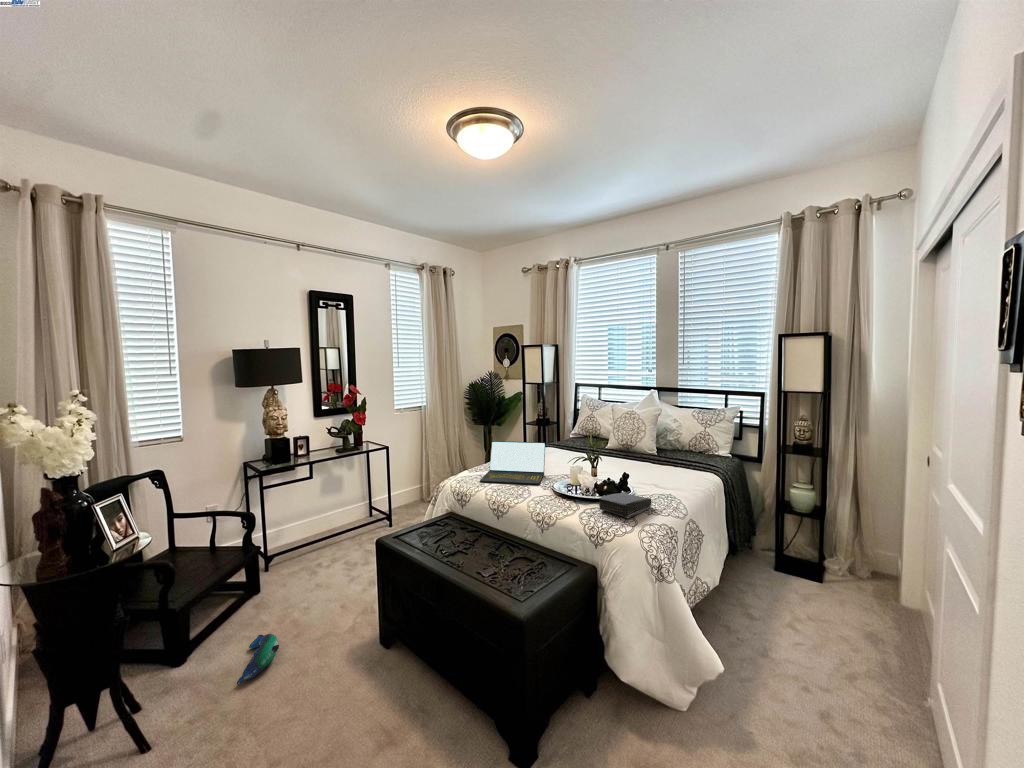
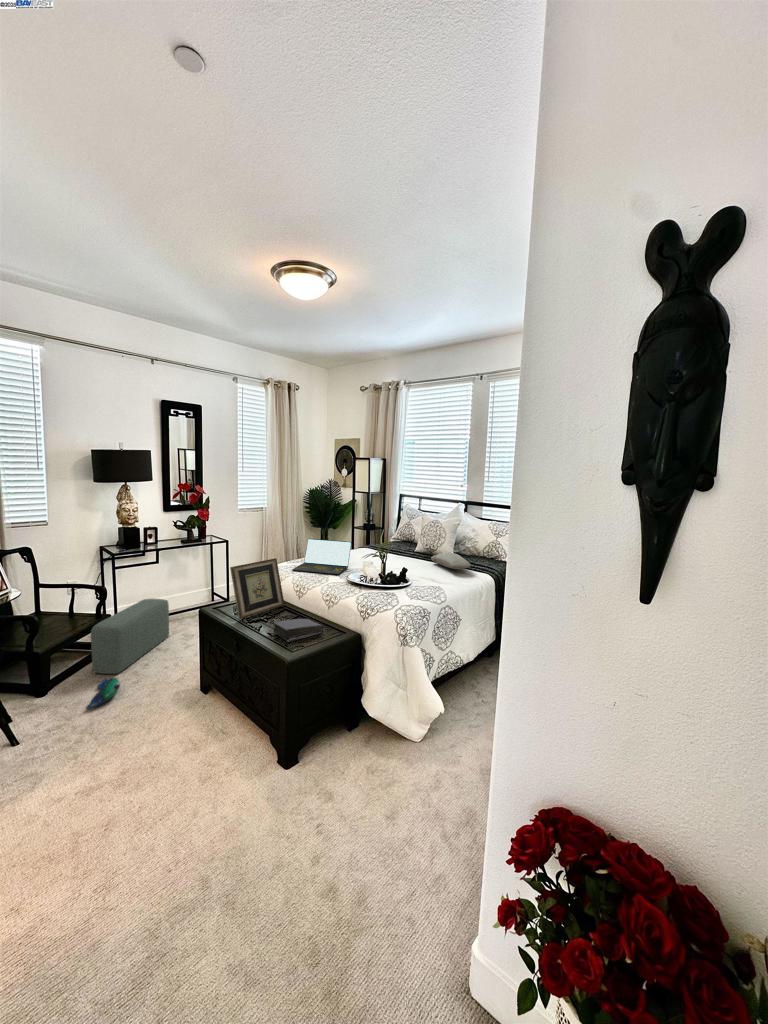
pillow: none [637,449,693,469] -> present [431,553,471,569]
picture frame: none [416,469,480,553] -> present [230,558,285,619]
book: present [599,493,651,518] -> present [274,619,323,642]
pouf: none [239,522,329,626] -> present [91,599,169,674]

